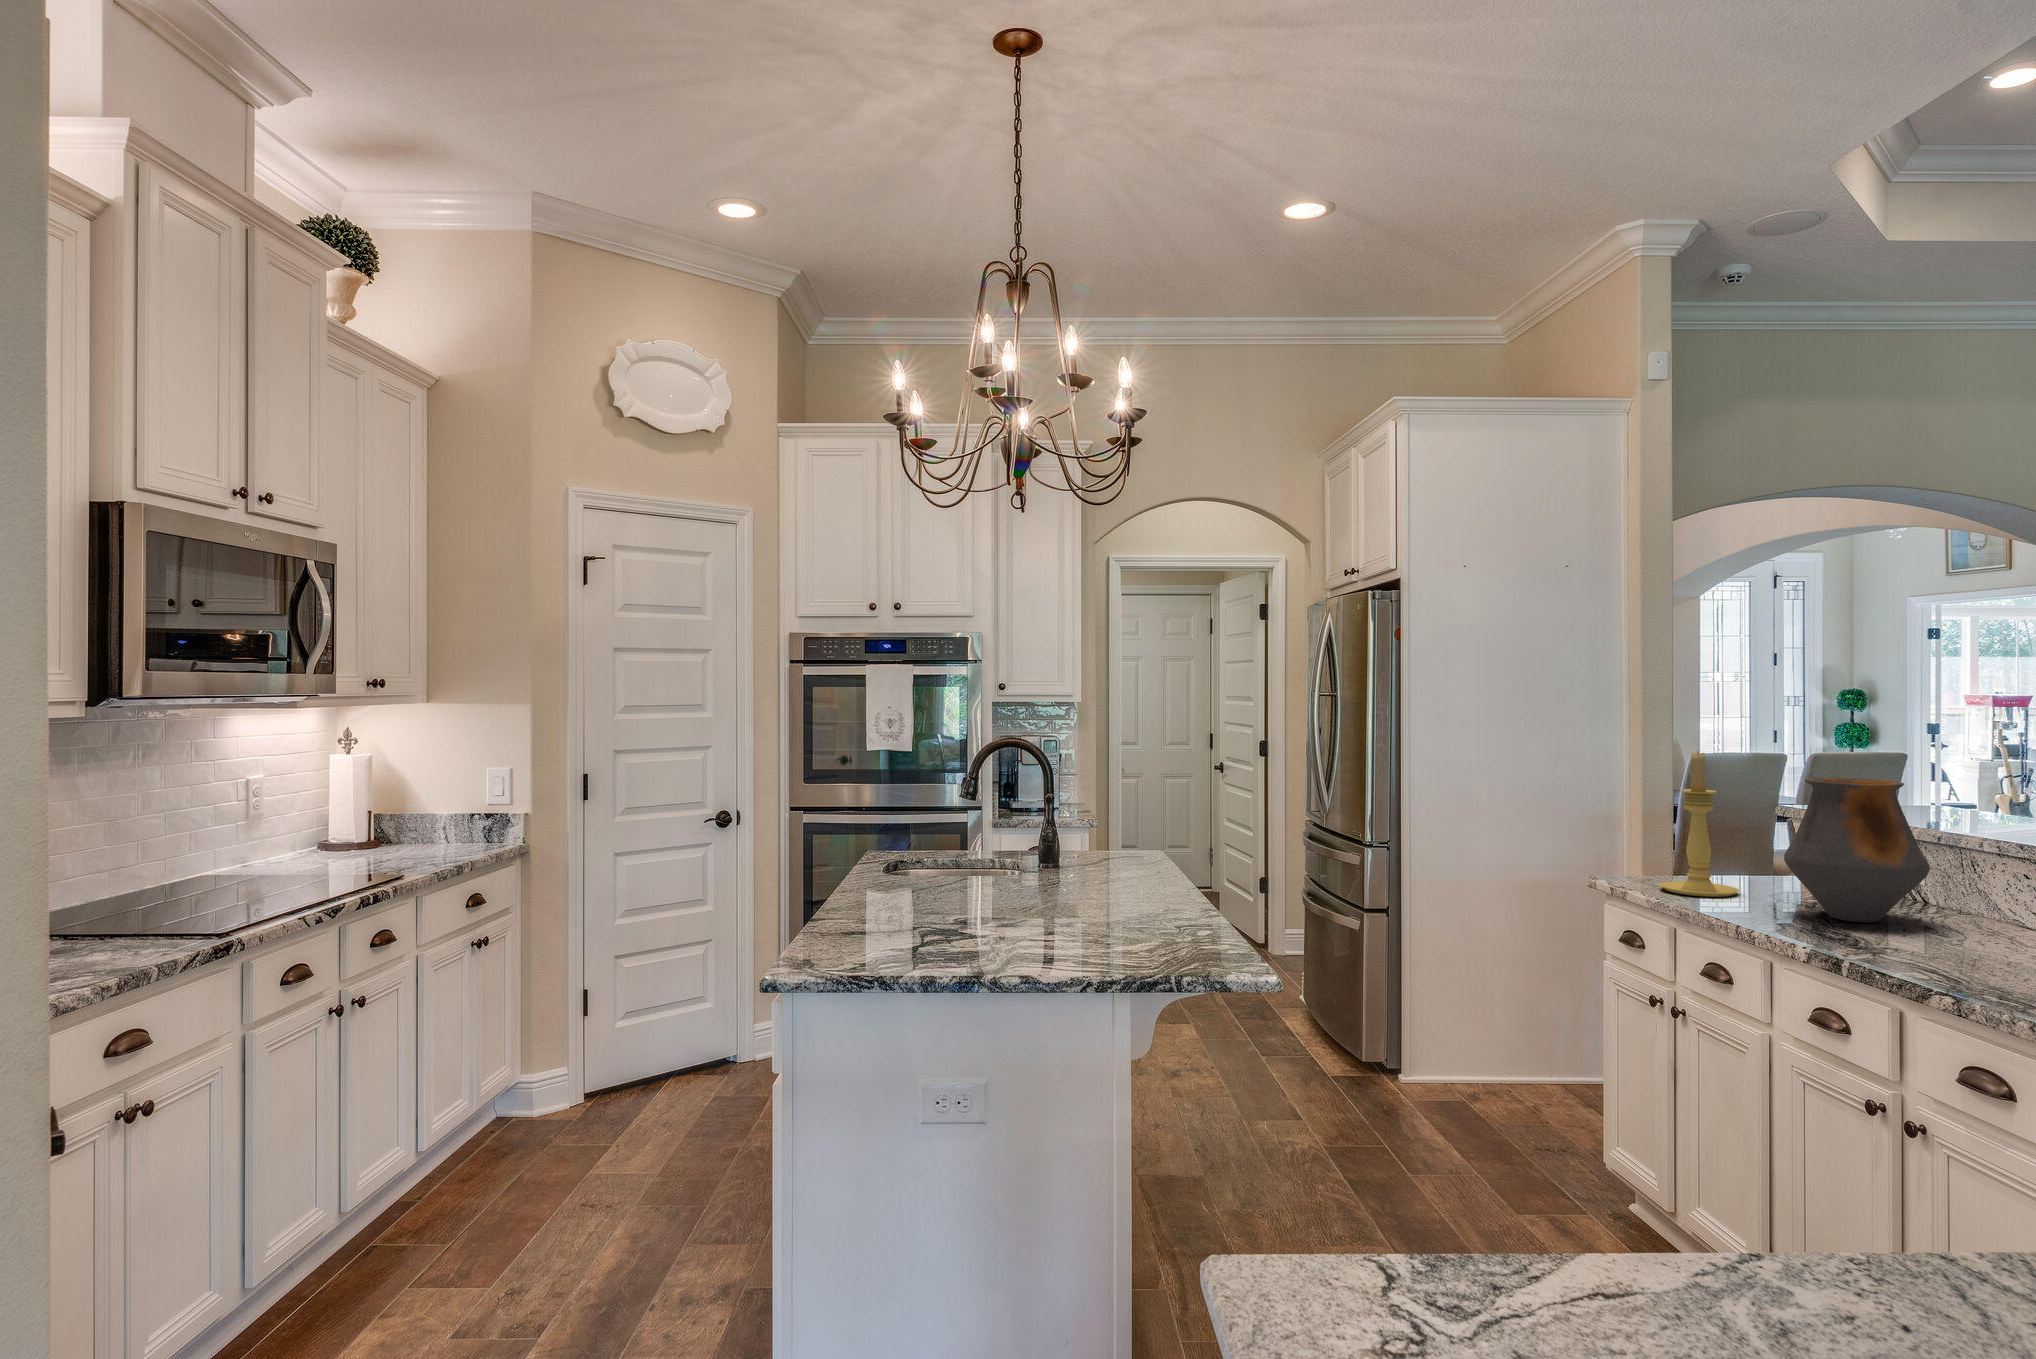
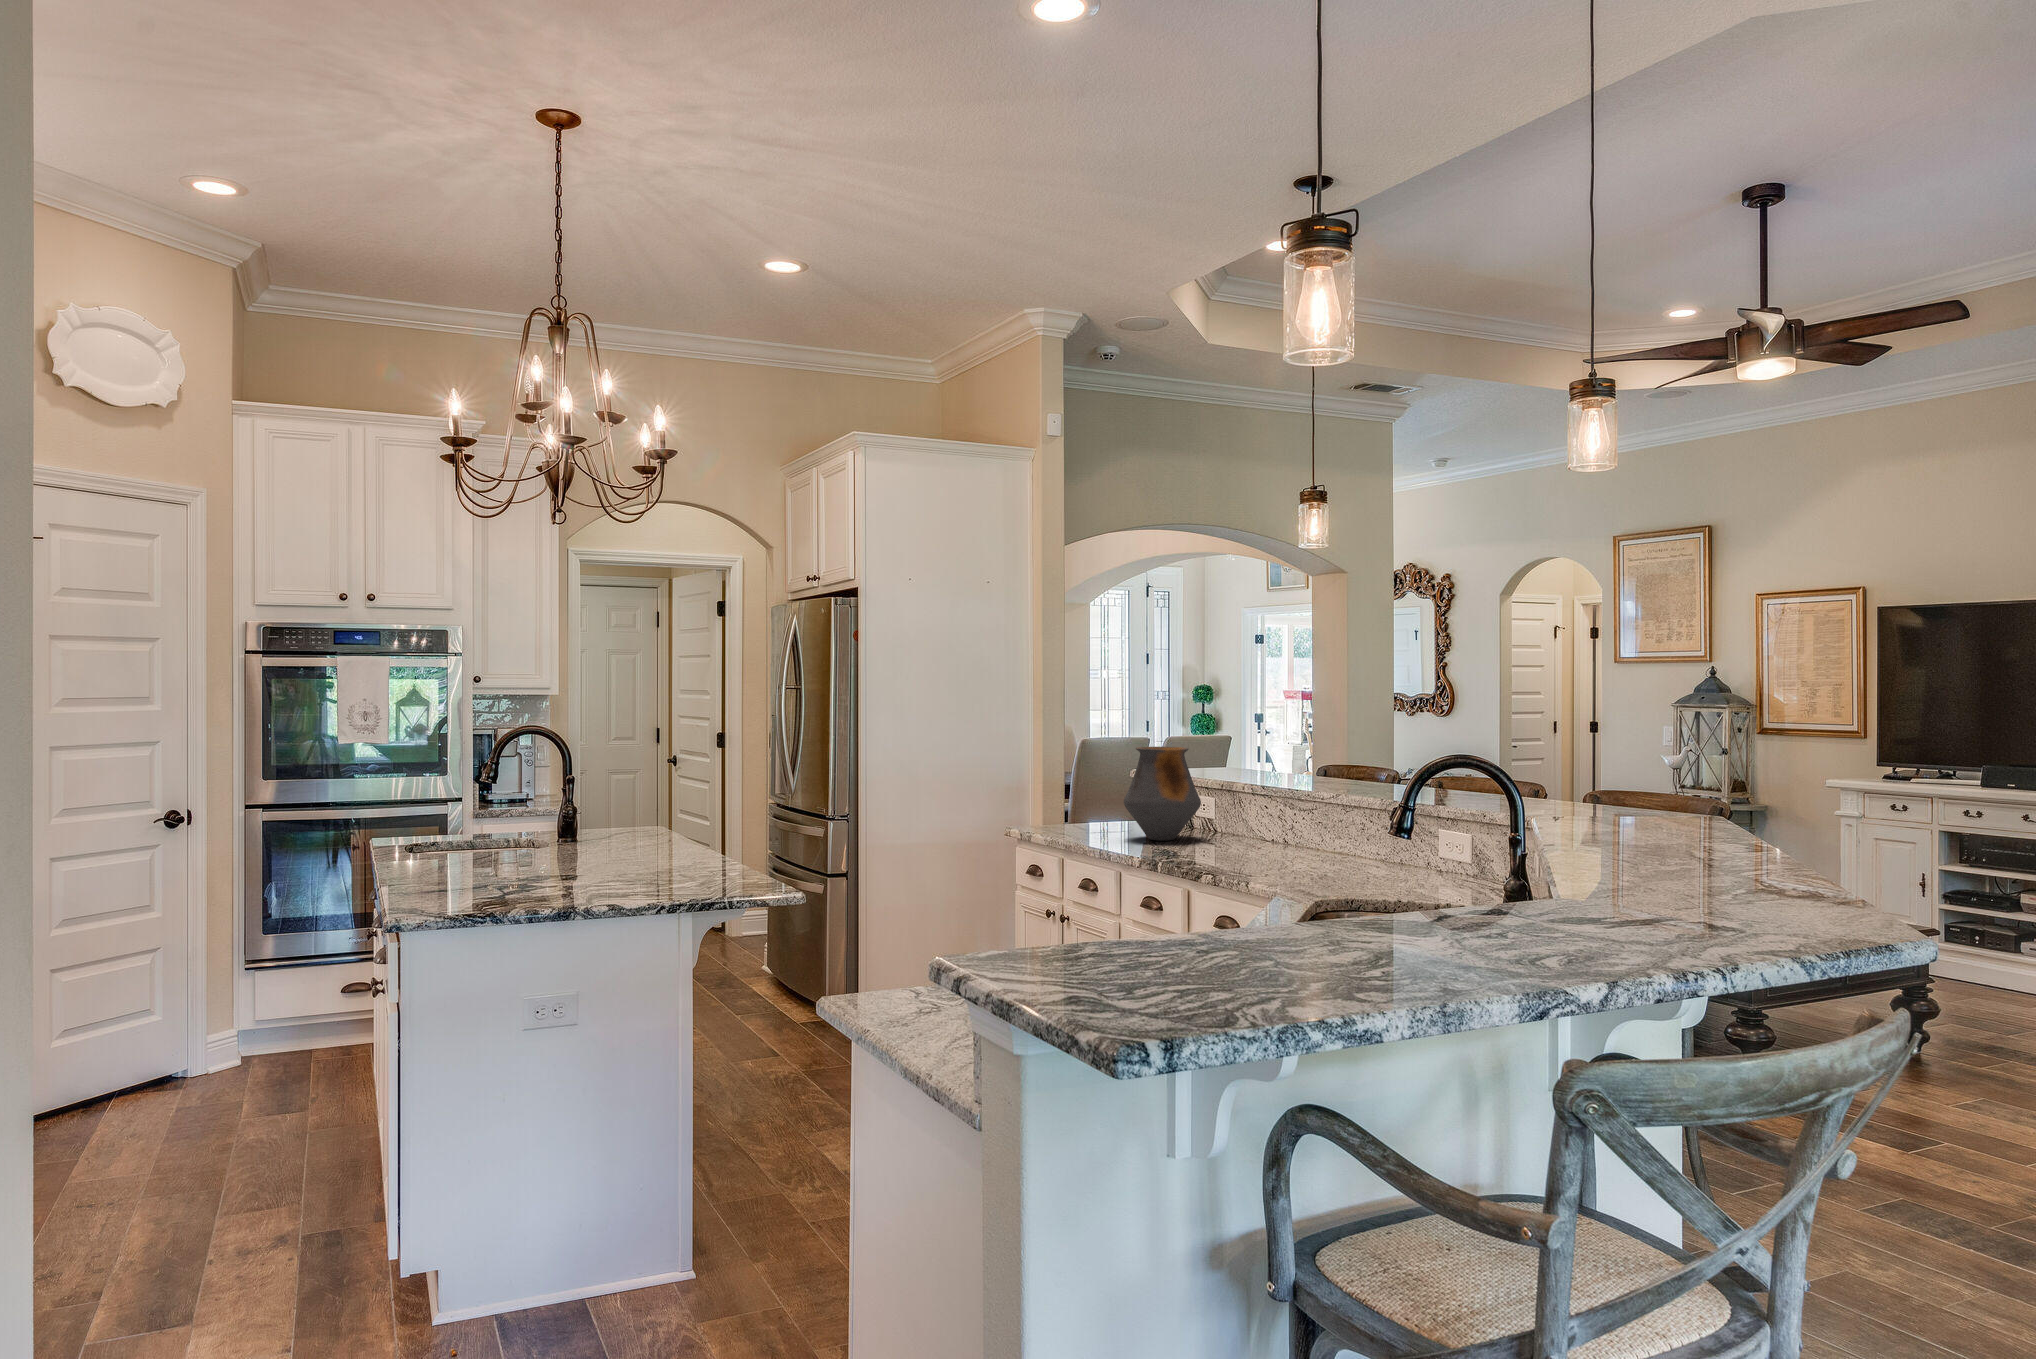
candle holder: present [1660,752,1739,897] -> none [1051,730,1100,834]

